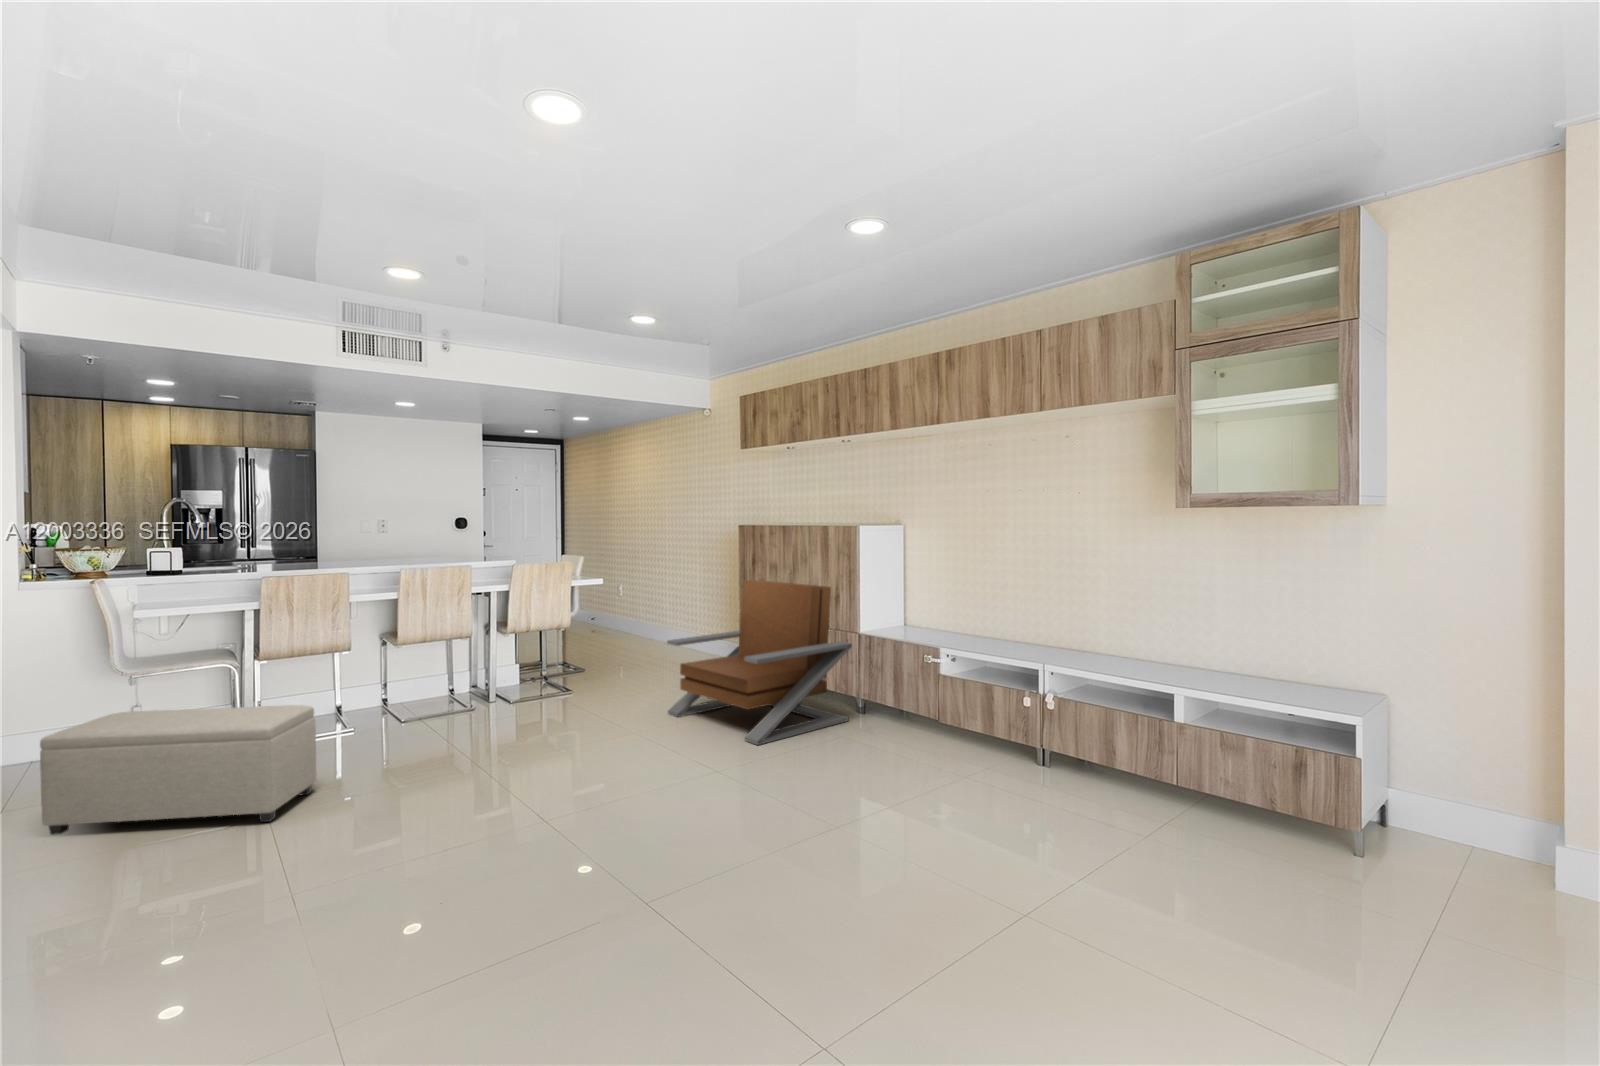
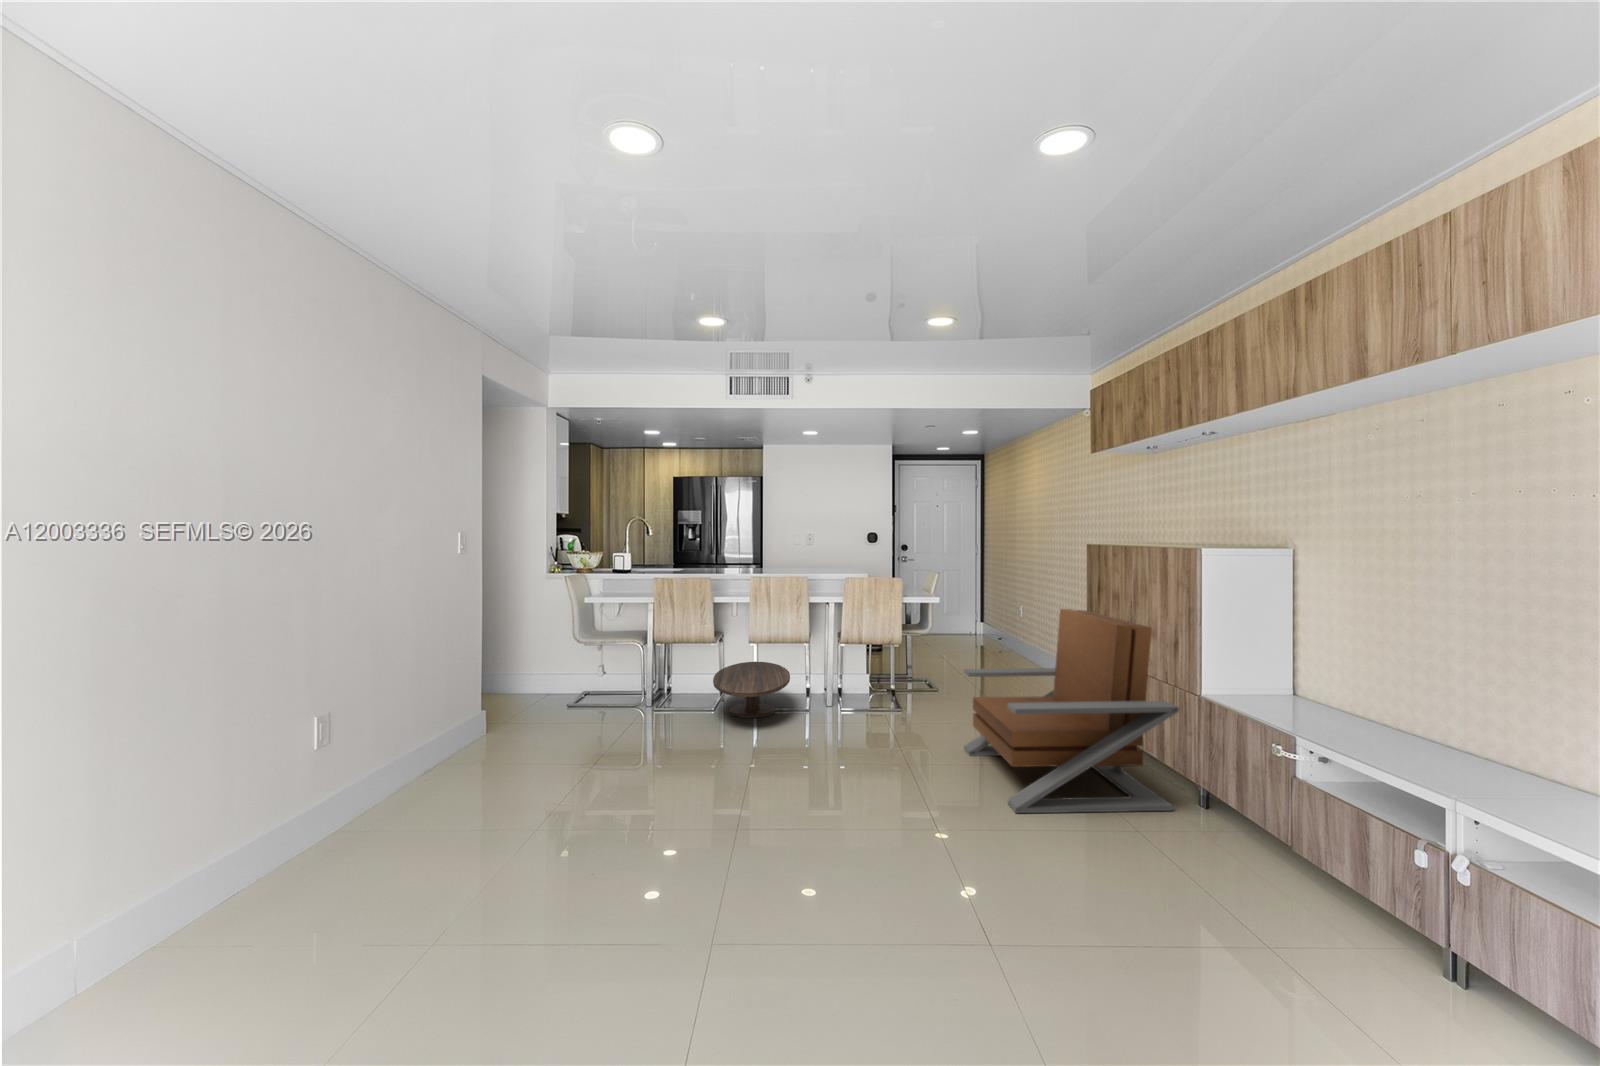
coffee table: none [355,668,463,731] -> present [713,662,790,718]
ottoman: present [40,705,317,835] -> none [483,672,631,775]

